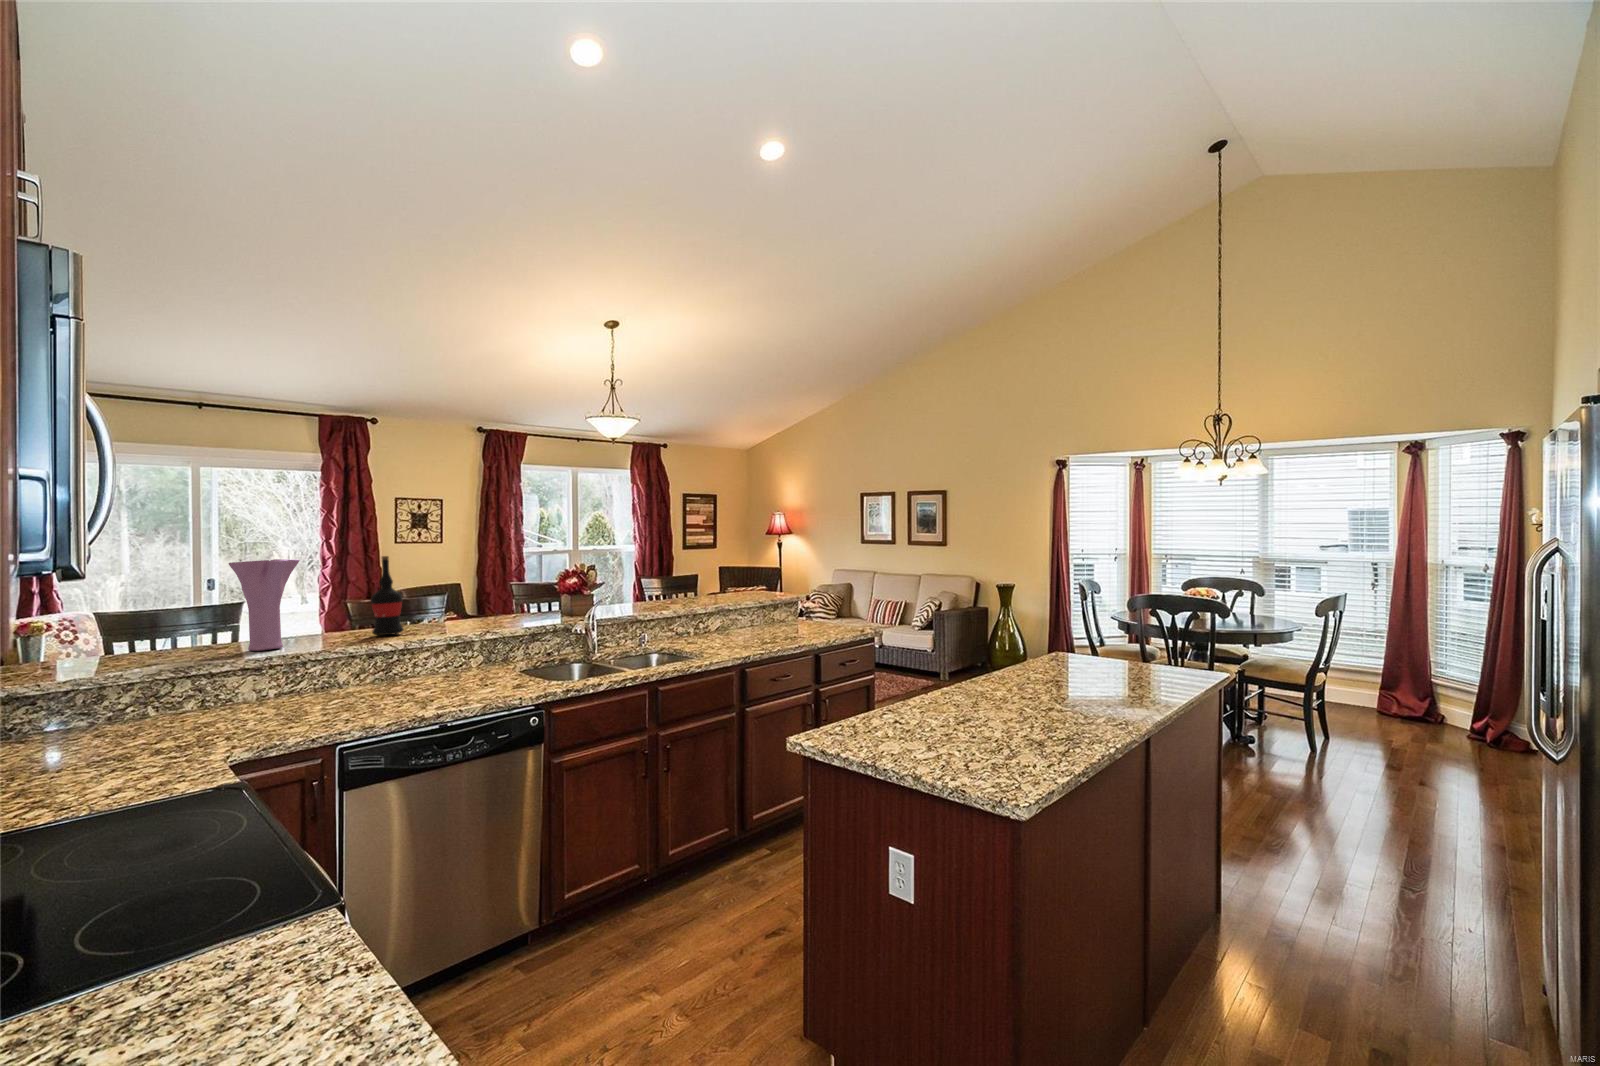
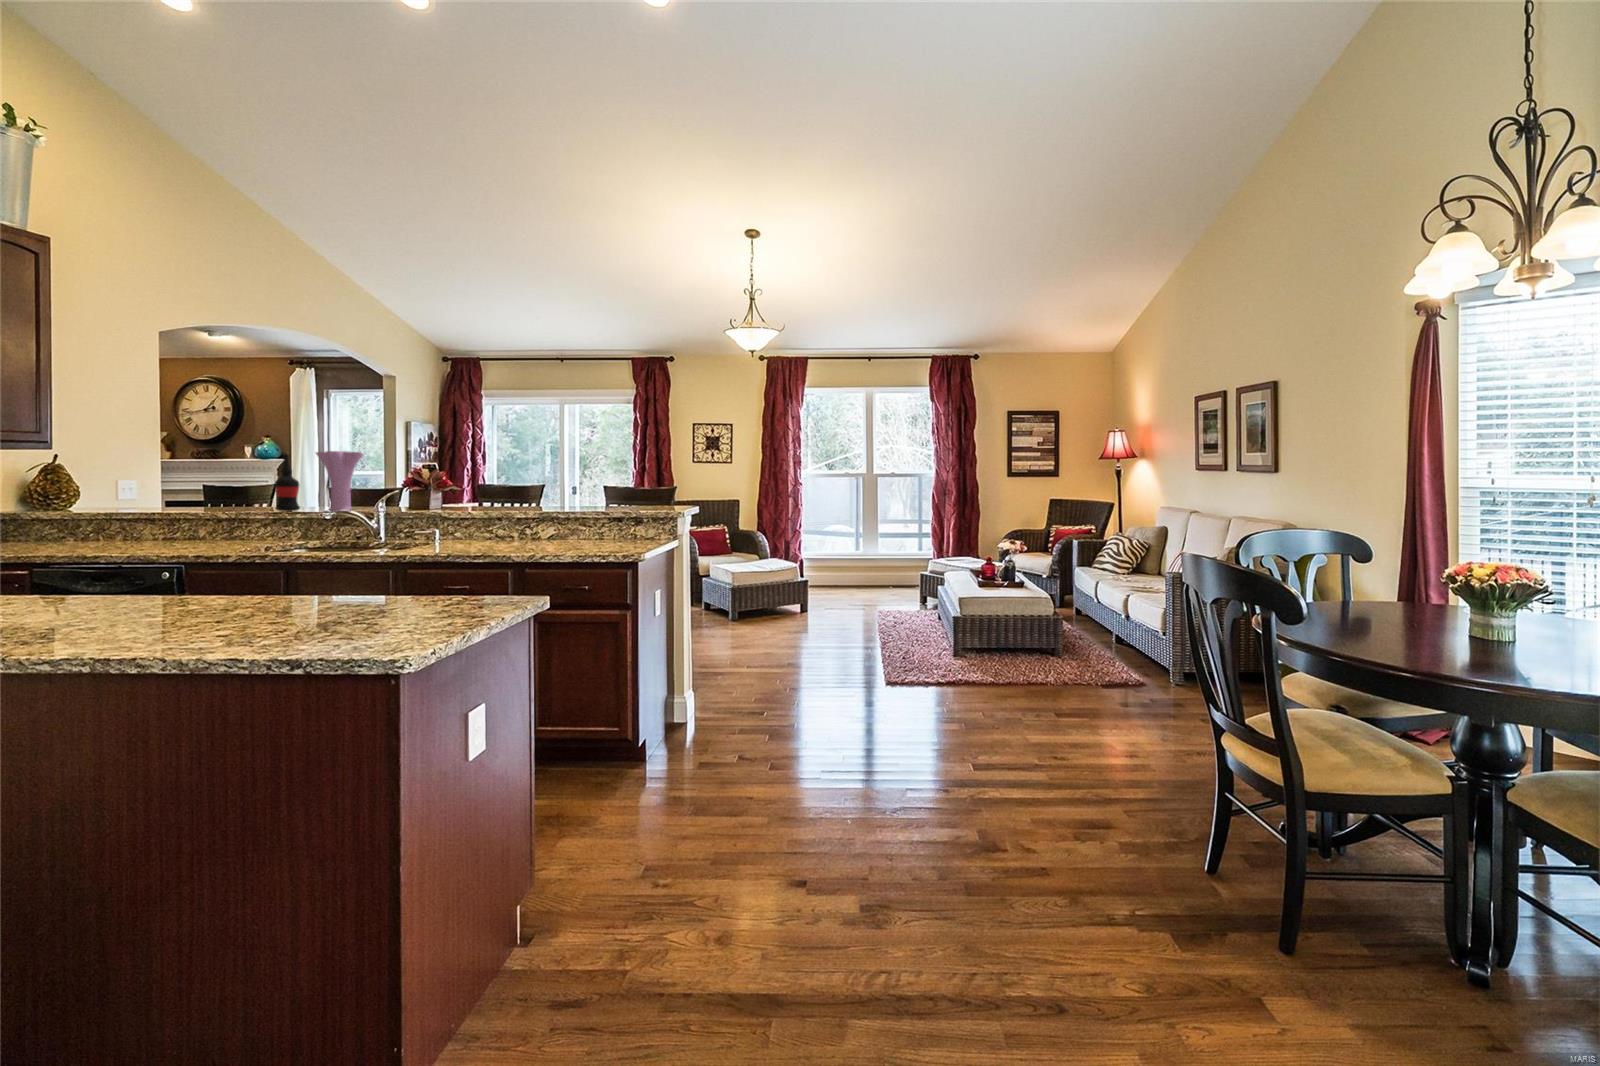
vase: present [229,559,299,651] -> present [316,451,363,512]

